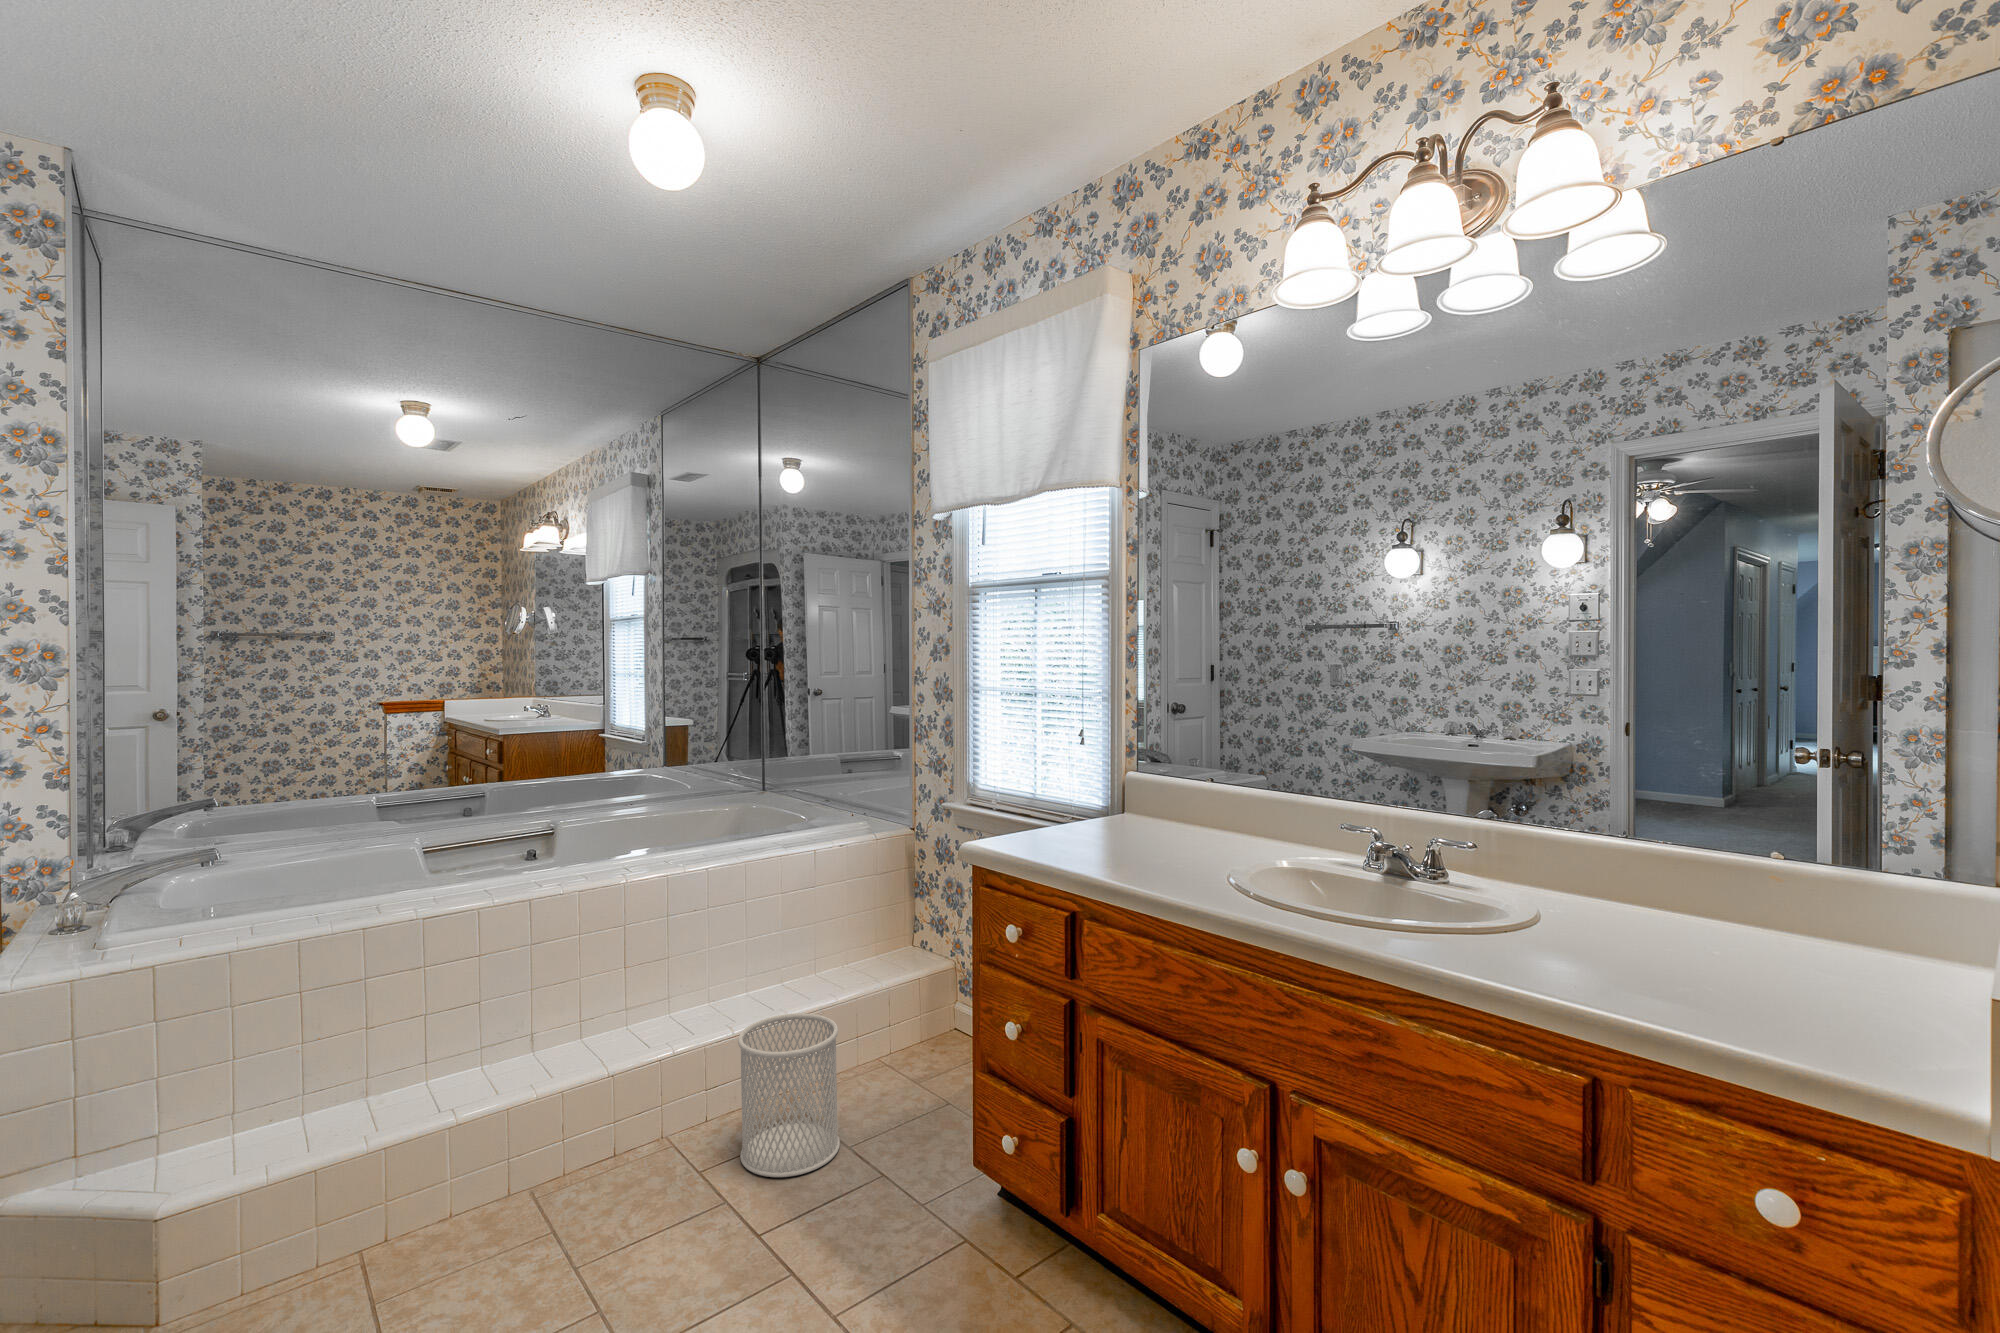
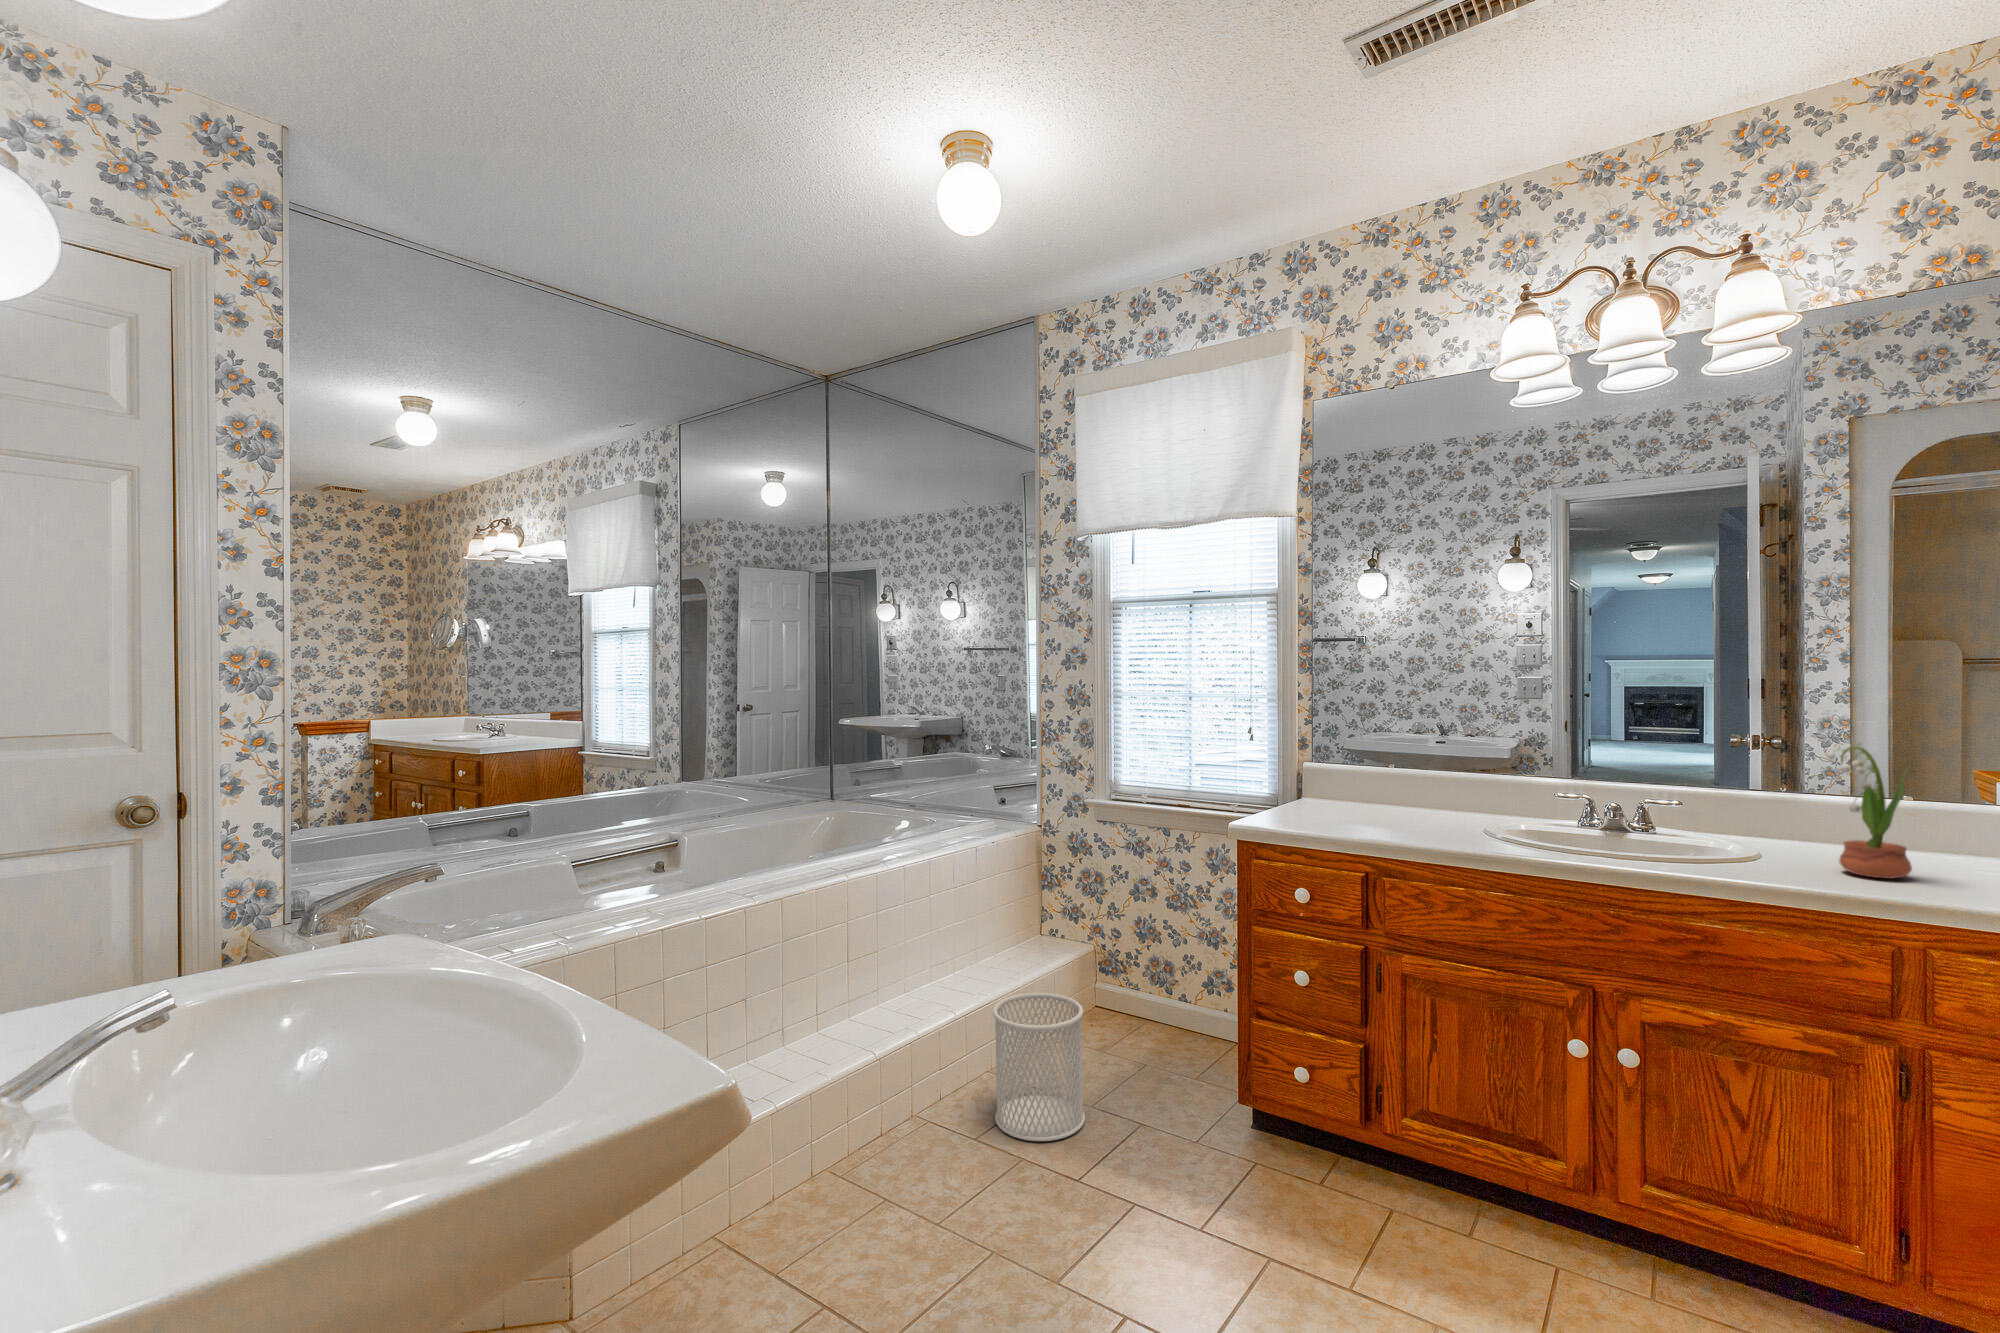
potted flower: none [1571,781,1670,976] -> present [1826,746,1912,879]

